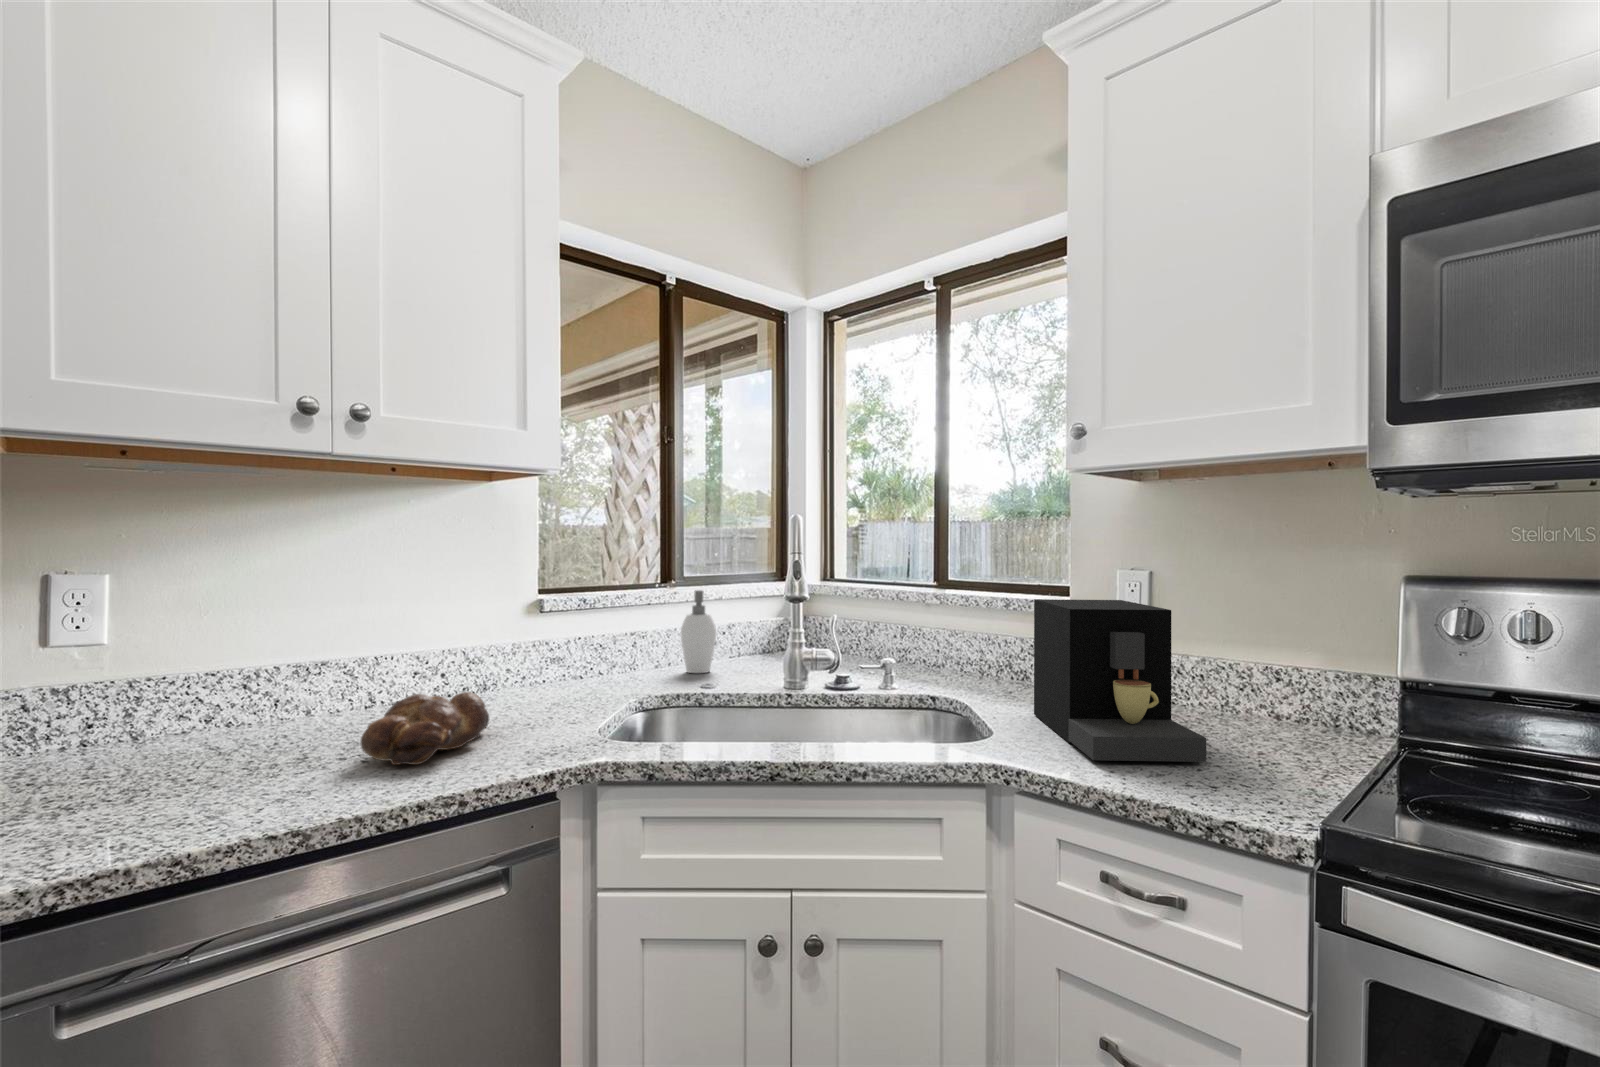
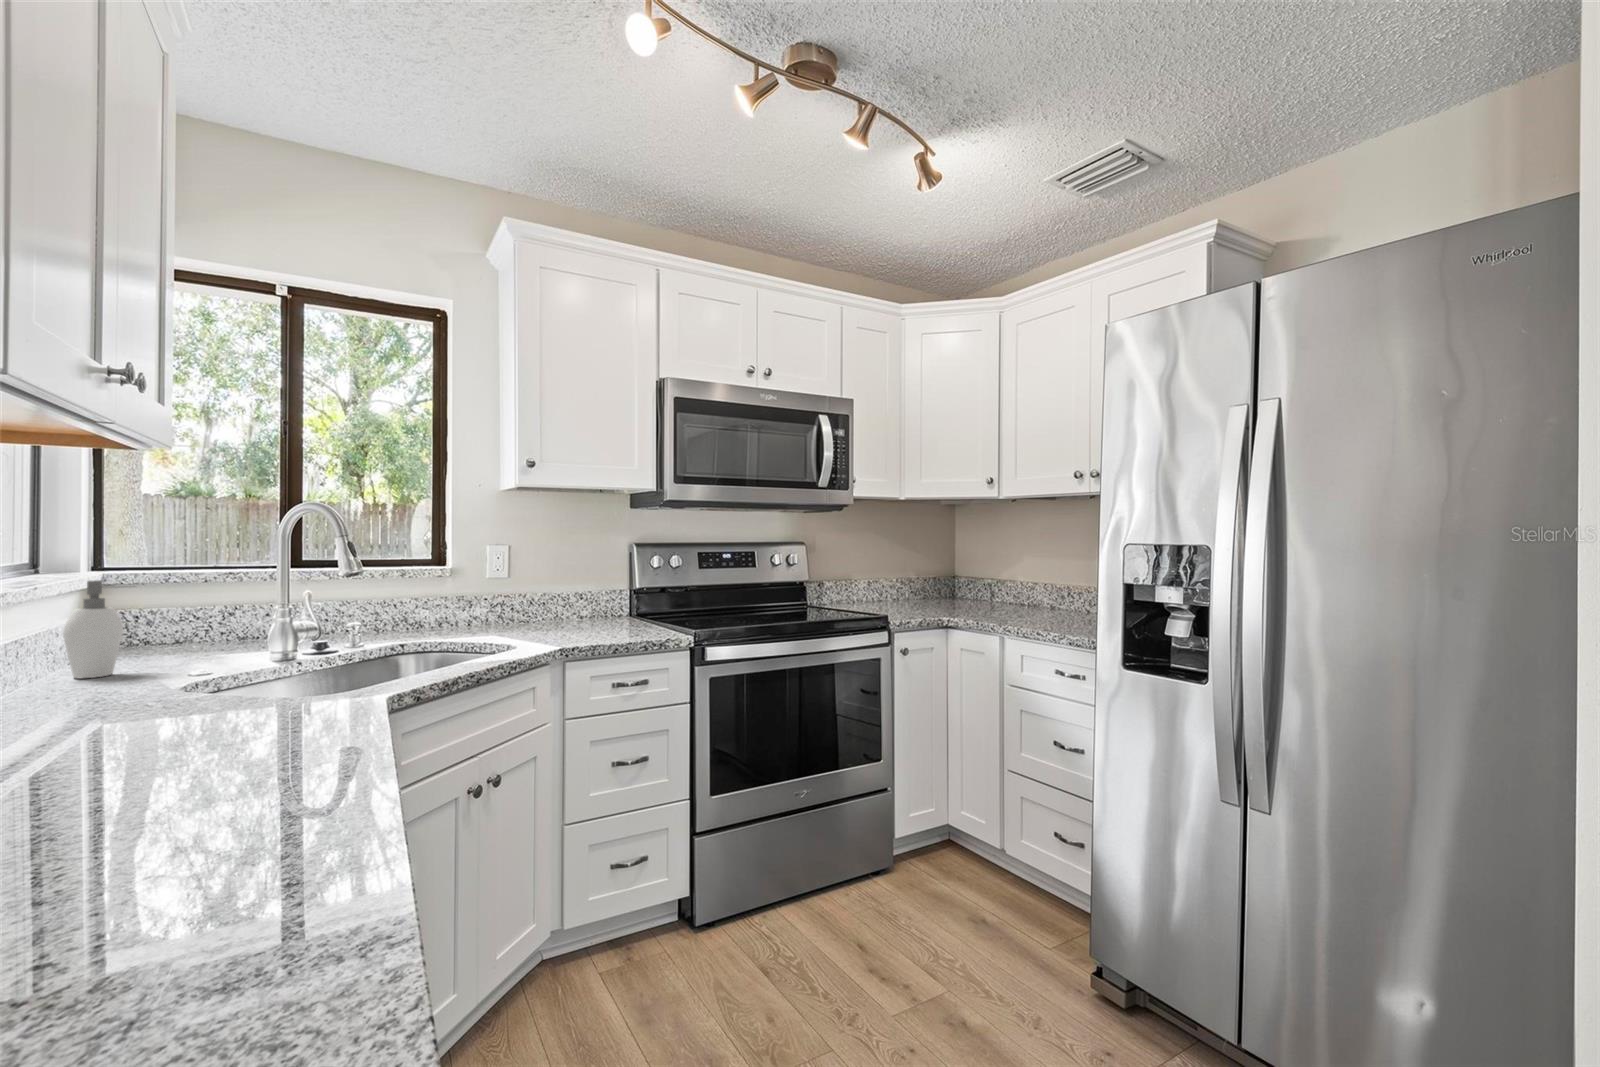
coffee maker: present [1034,599,1206,762] -> none [496,561,619,637]
bread loaf: present [360,692,489,765] -> none [104,674,306,739]

